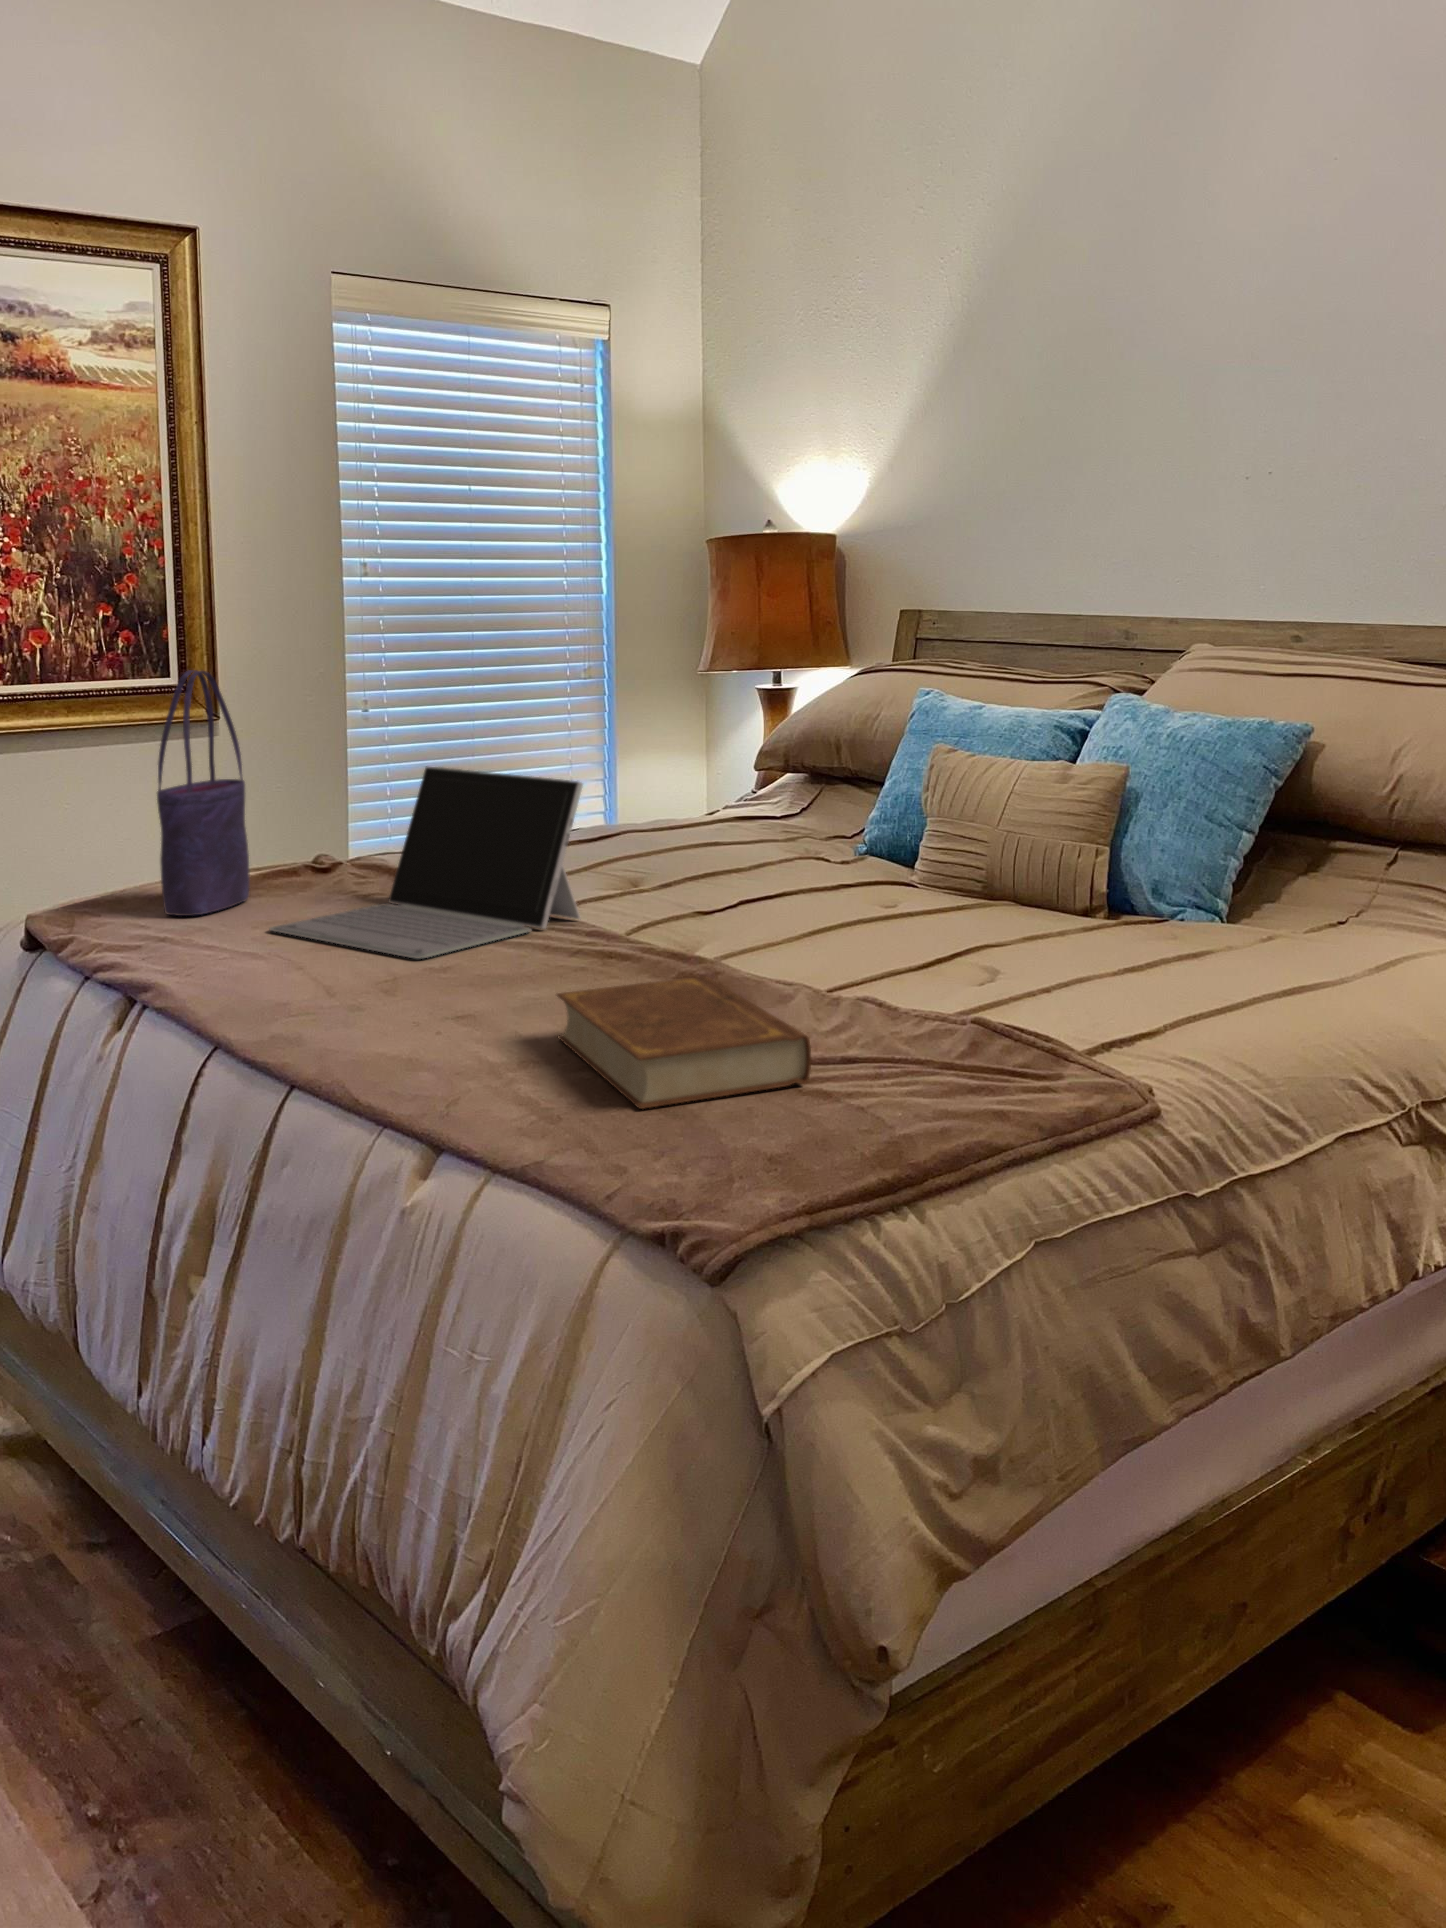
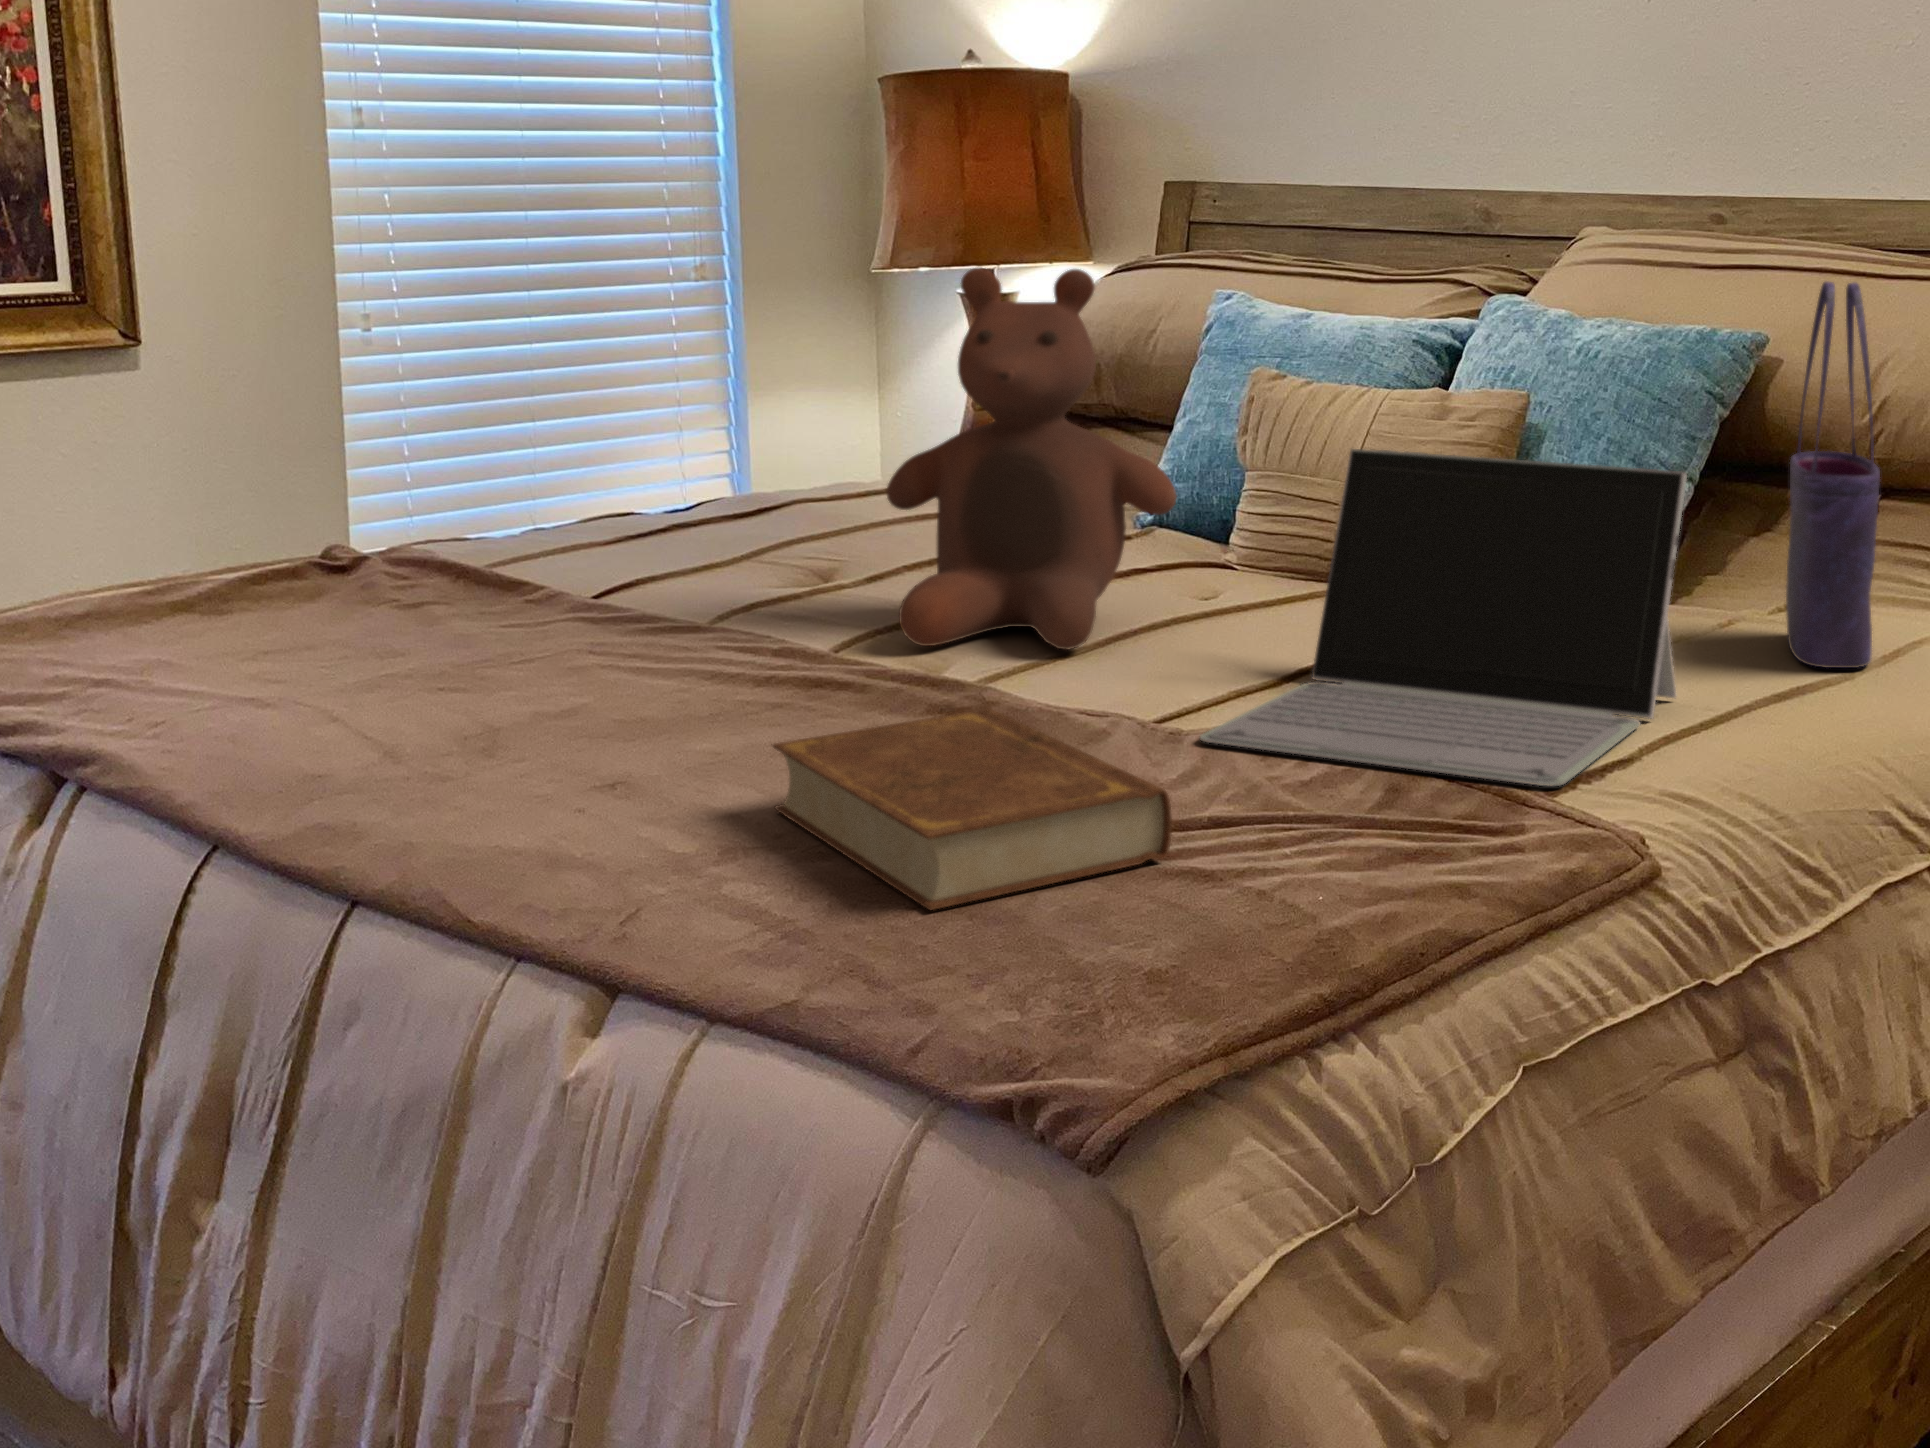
tote bag: present [157,670,250,916] -> present [1786,282,1880,668]
stuffed bear: none [668,673,864,939] -> present [886,268,1177,649]
laptop: present [270,766,583,959] -> present [1200,449,1687,786]

